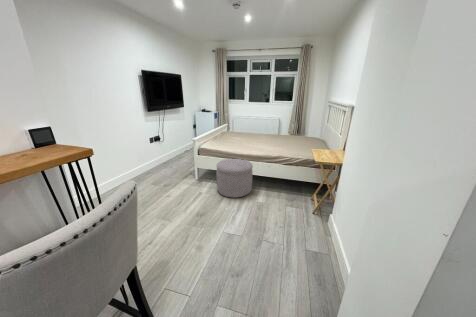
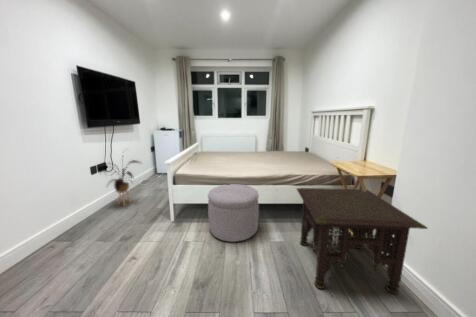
house plant: none [155,128,182,167] -> present [113,160,139,204]
side table: none [265,166,339,243] -> present [297,188,427,294]

